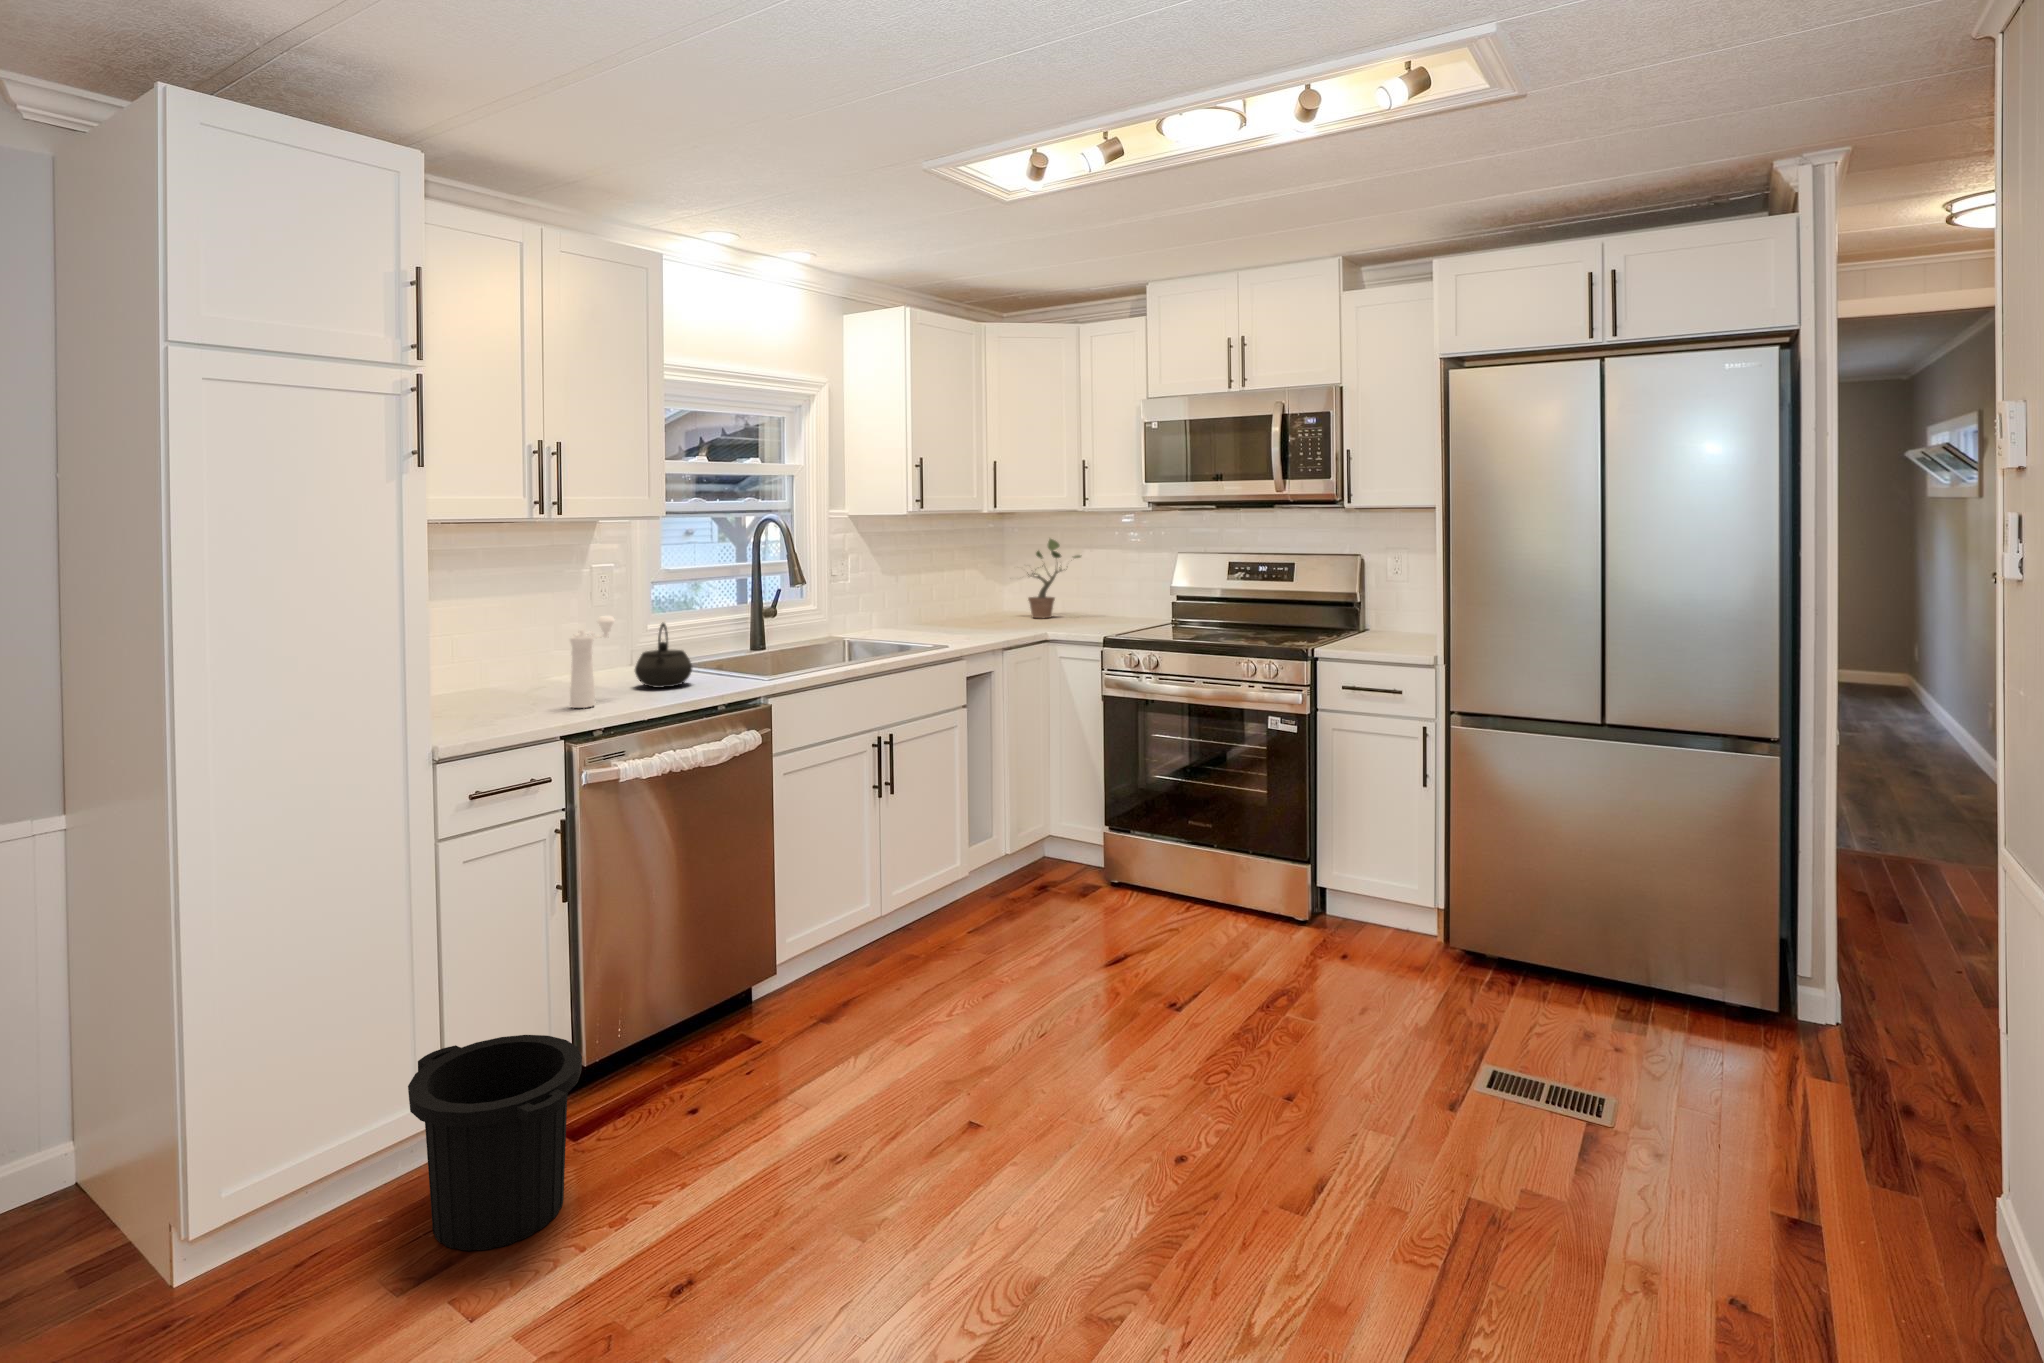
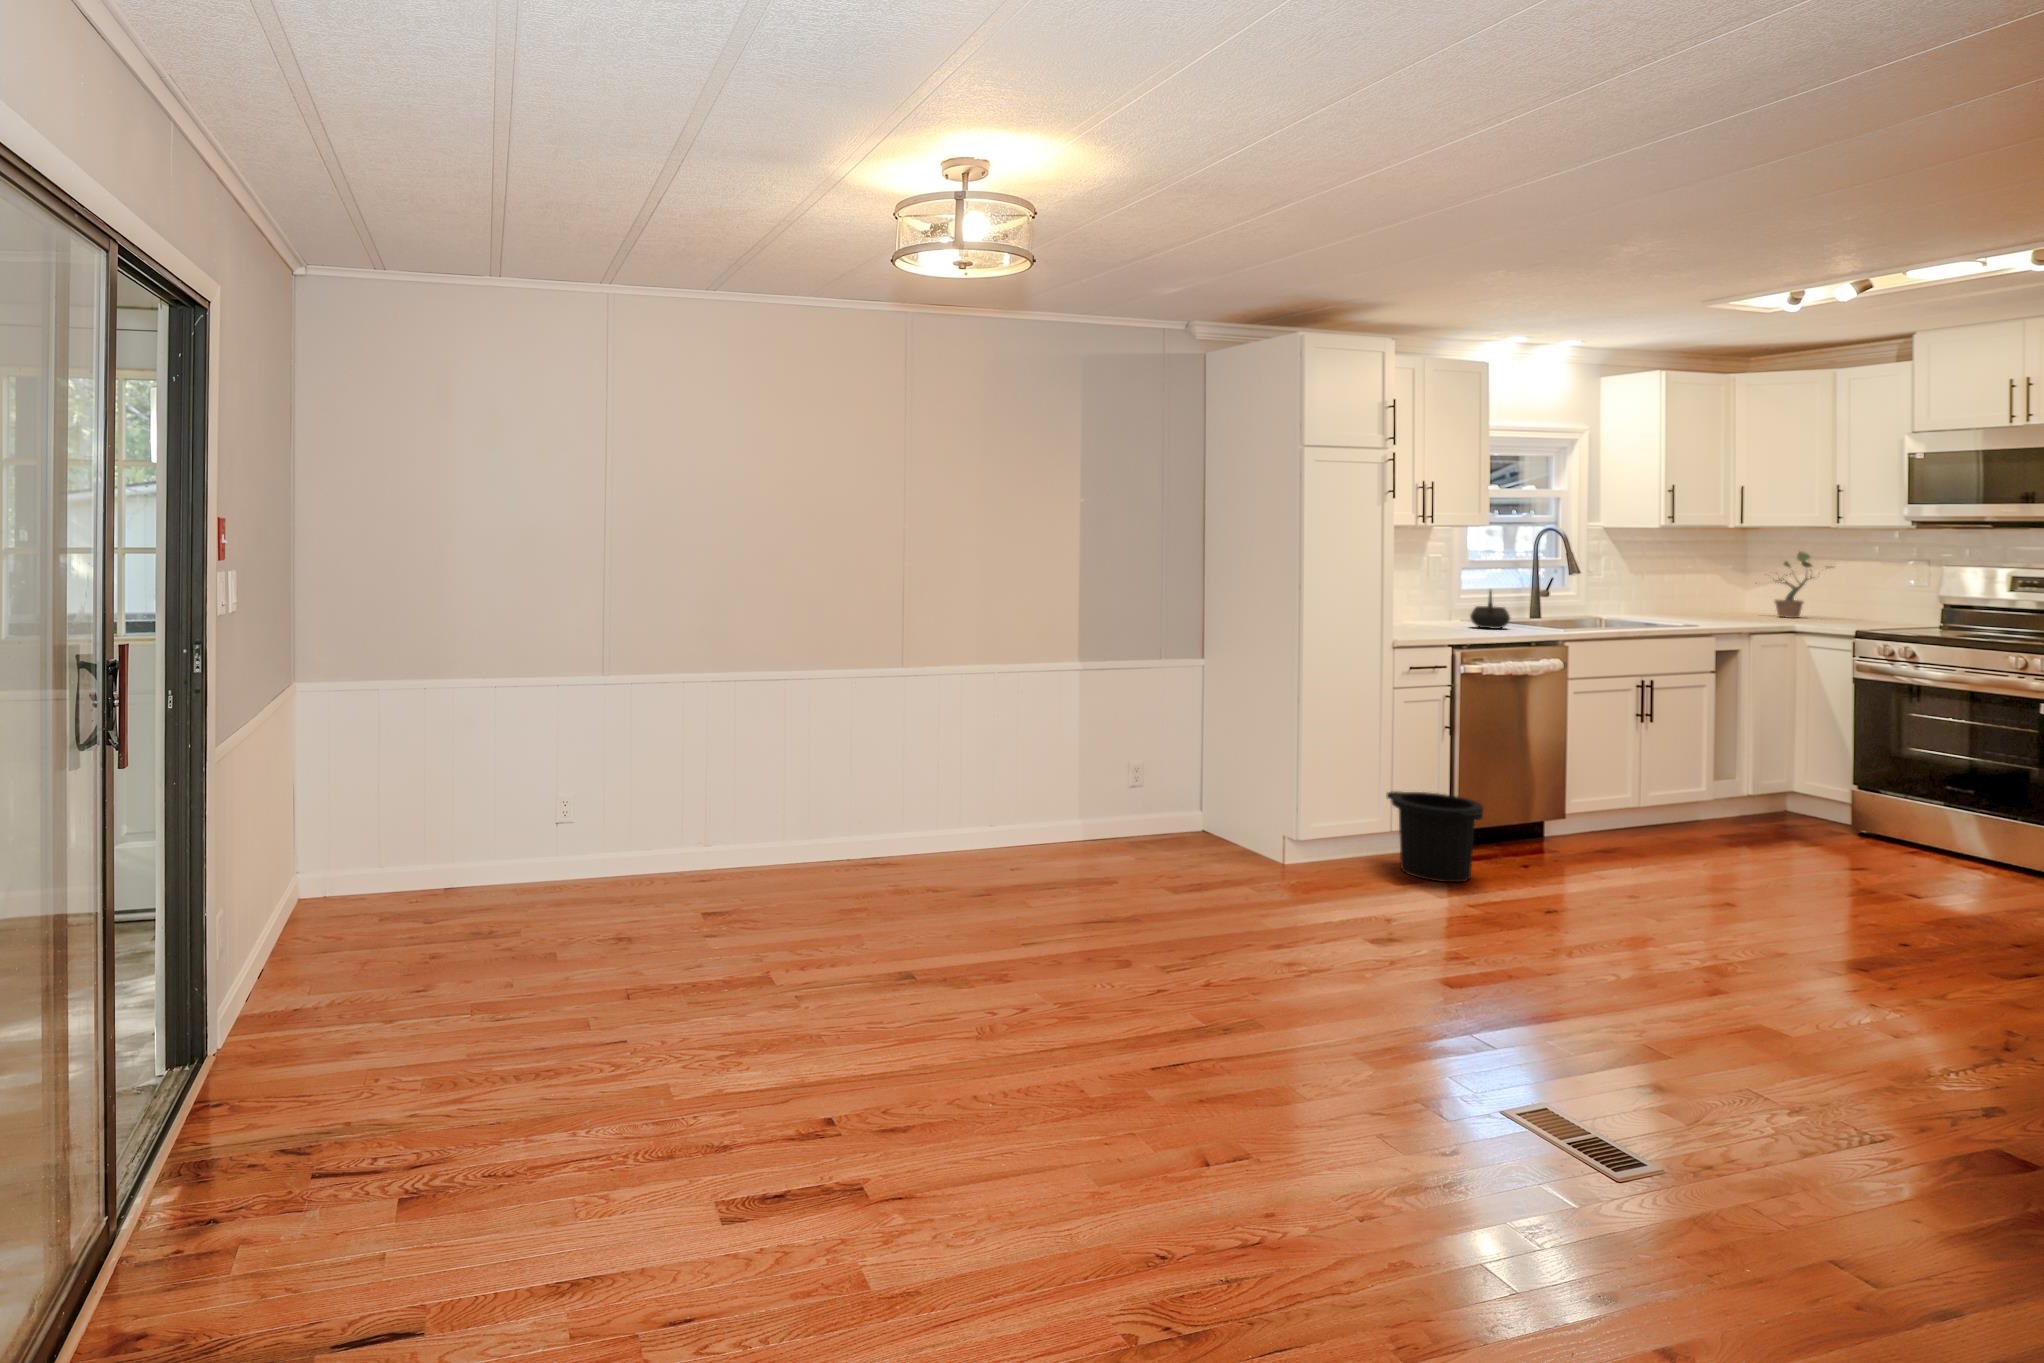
pepper mill: present [570,616,615,708] -> none [1443,581,1467,632]

